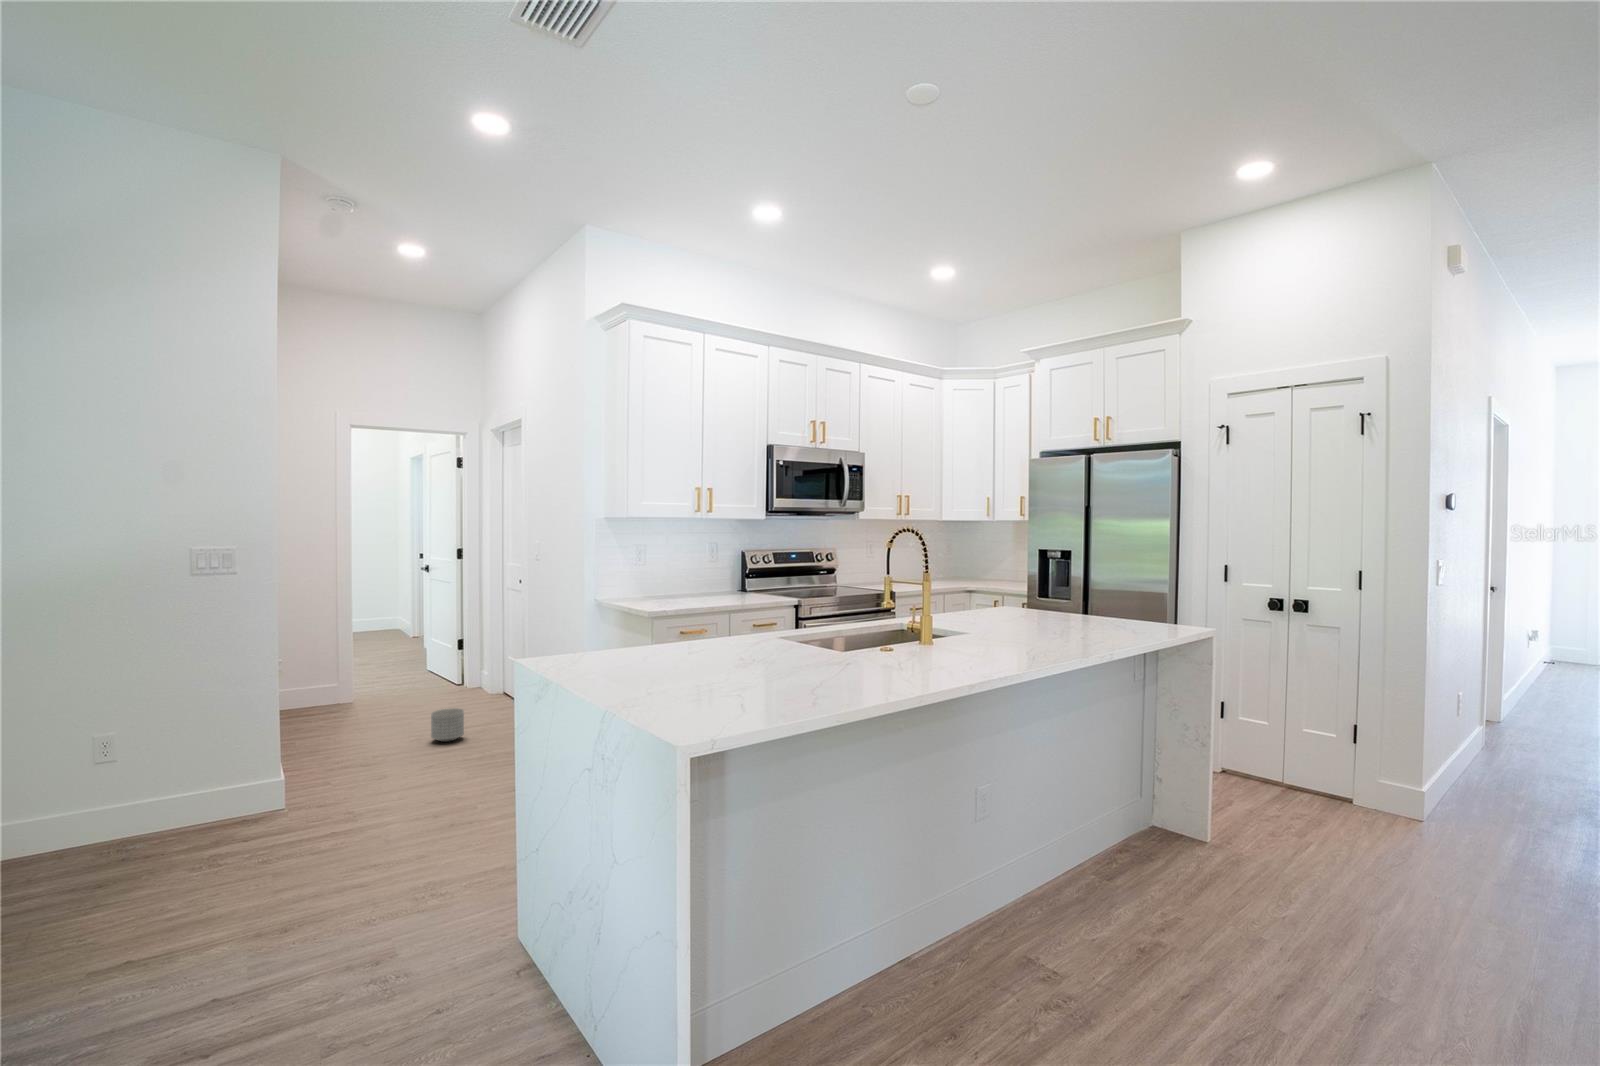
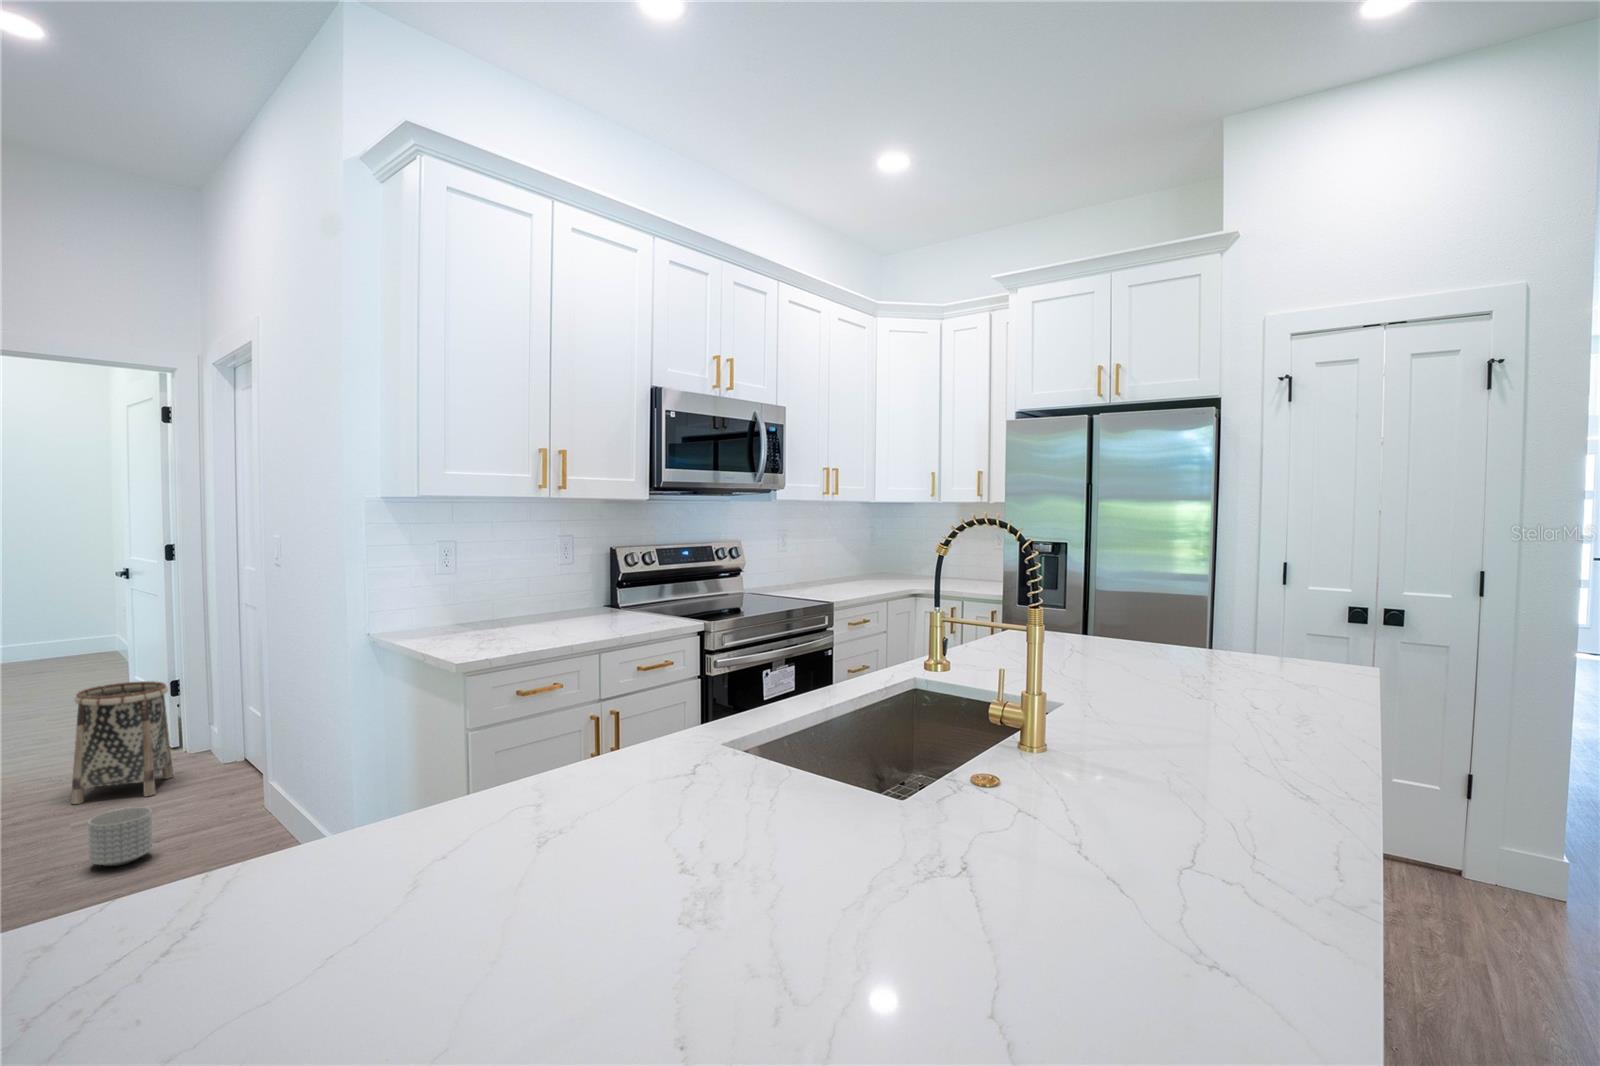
basket: none [410,637,465,711] -> present [71,681,173,804]

